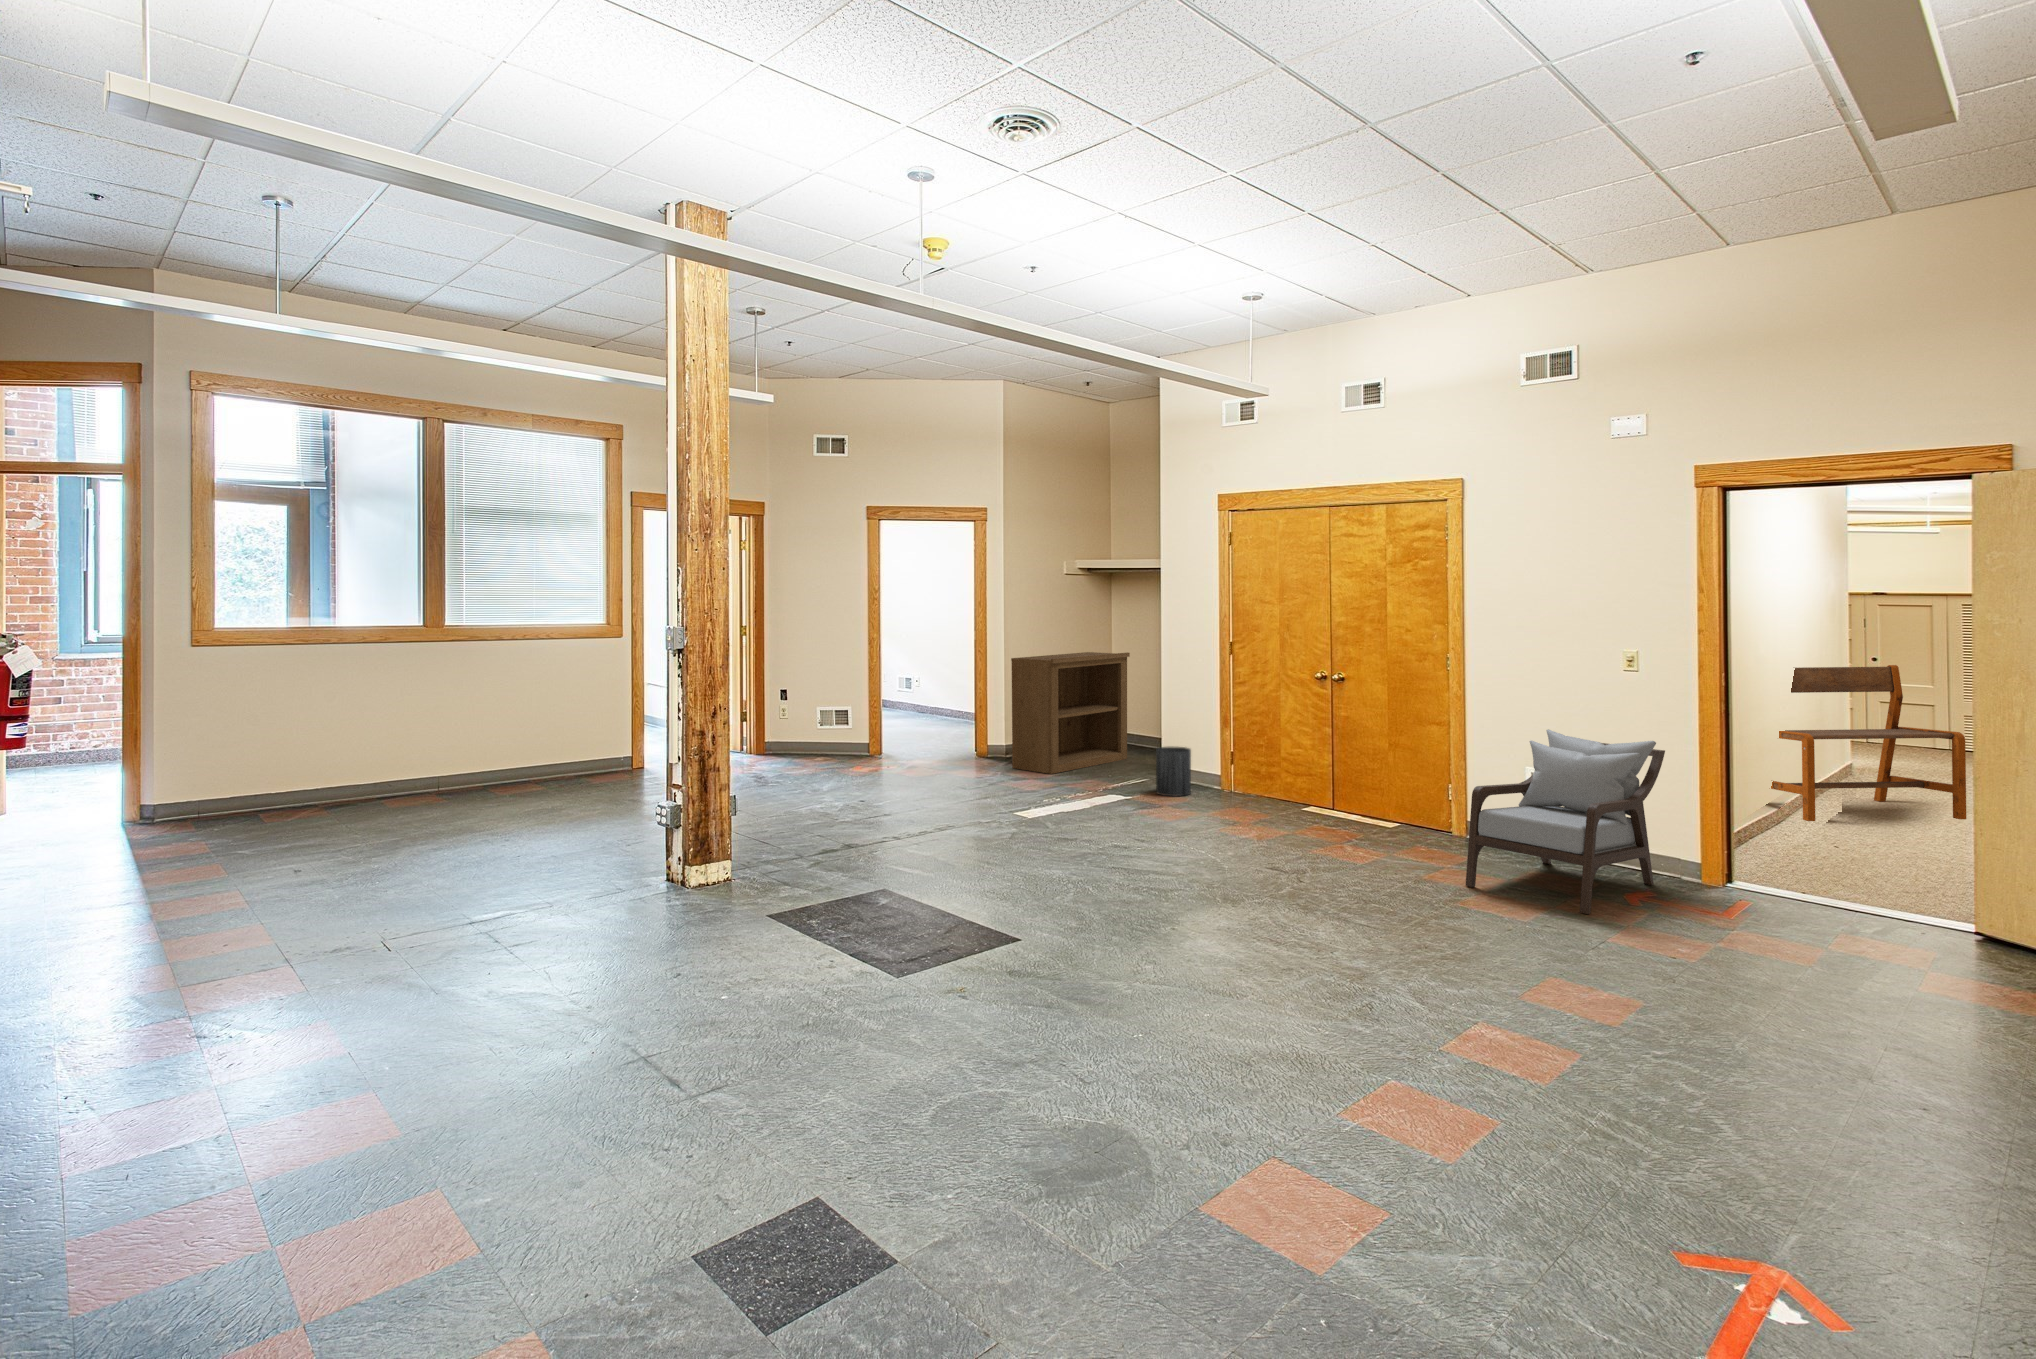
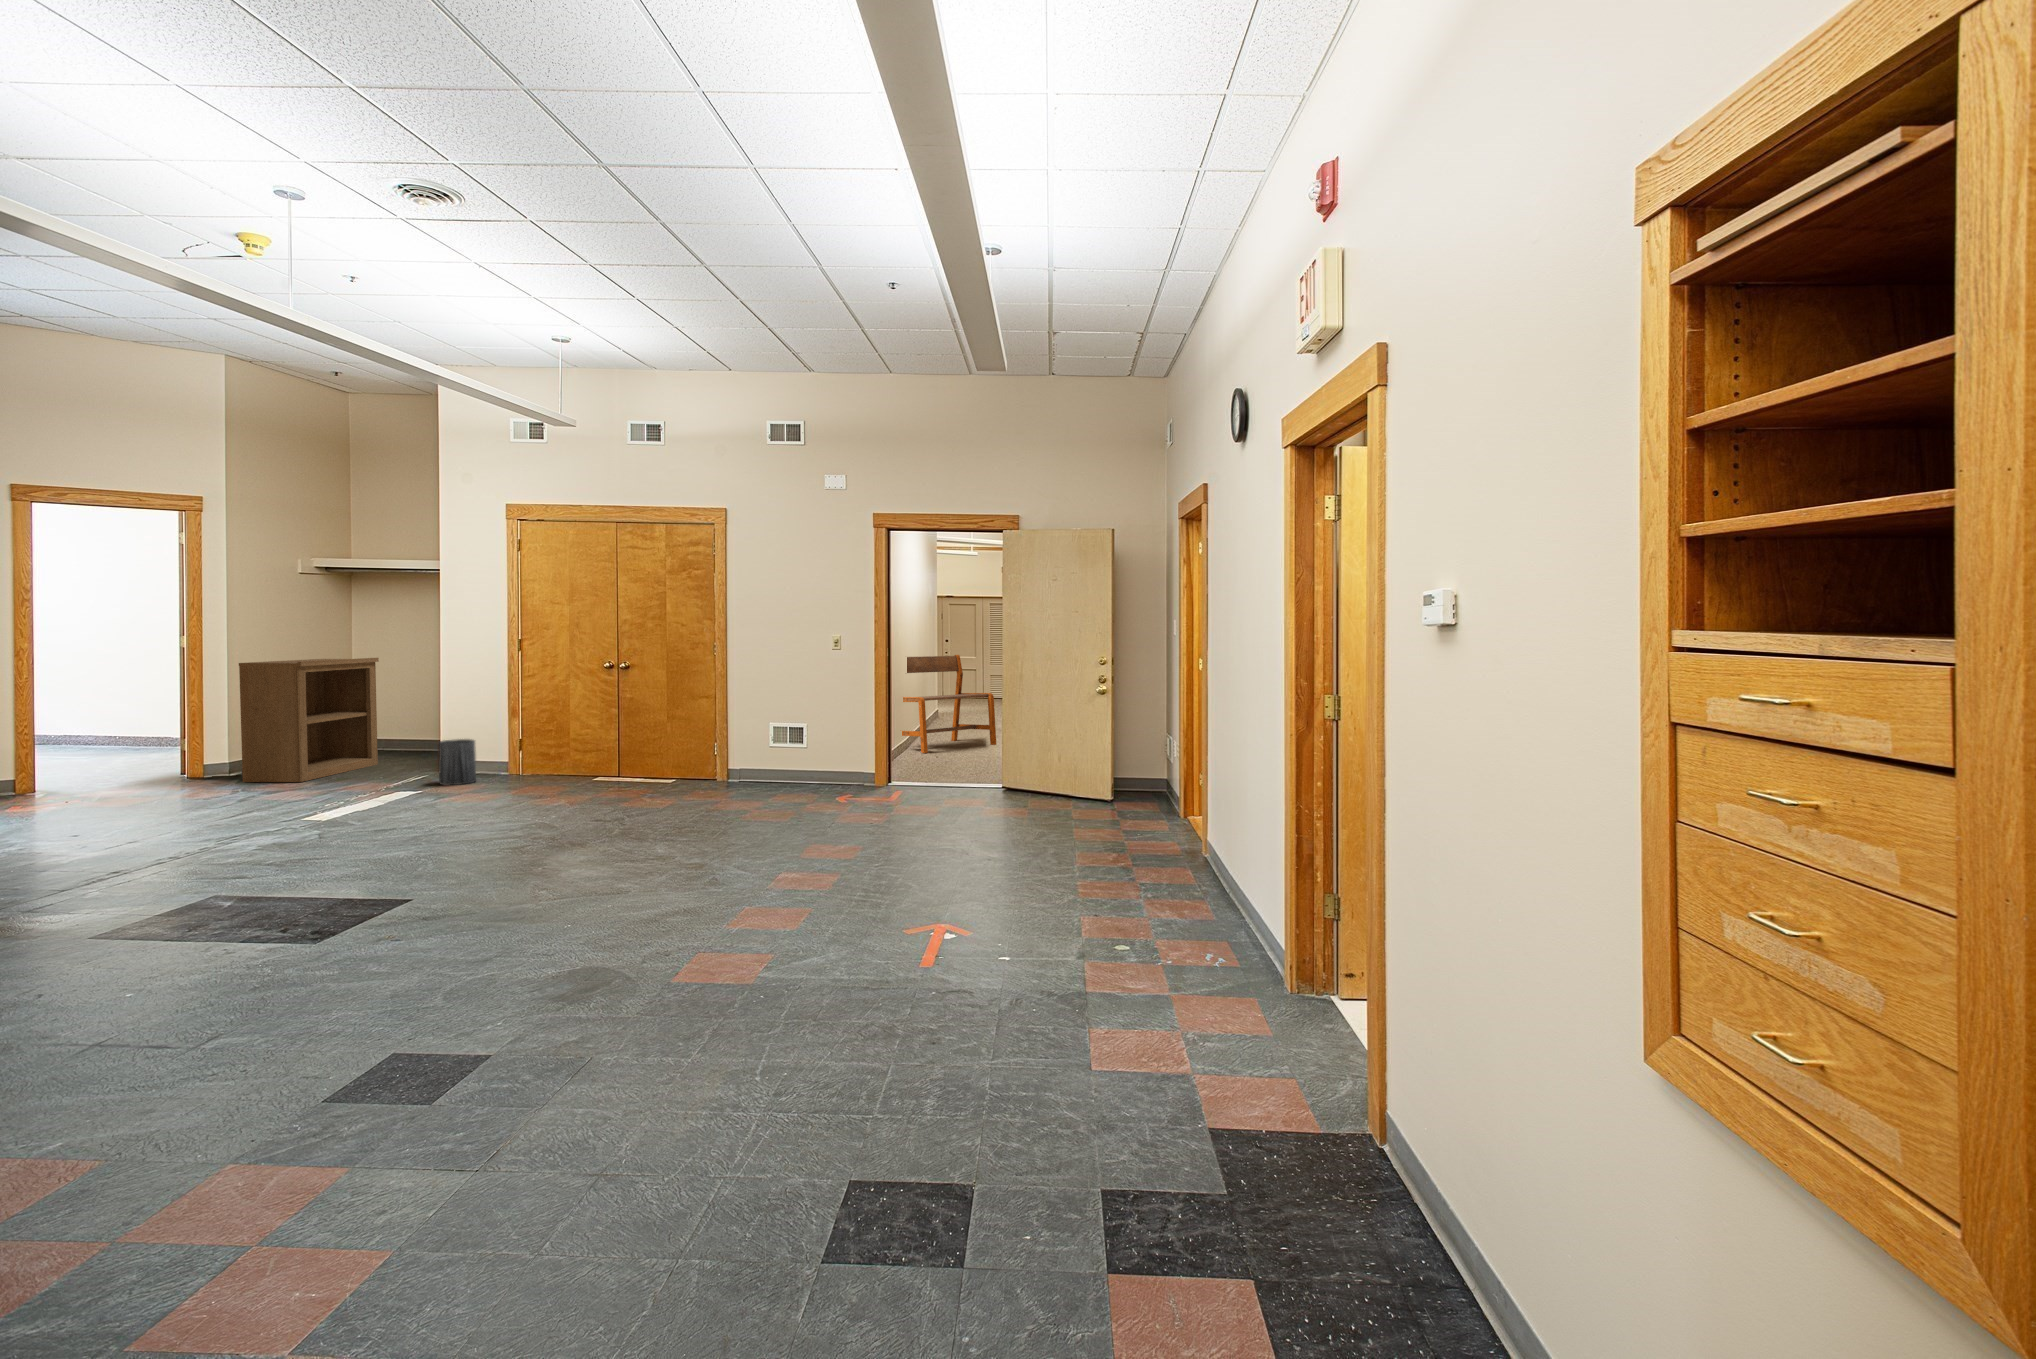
armchair: present [1466,729,1665,914] -> none [749,693,862,808]

